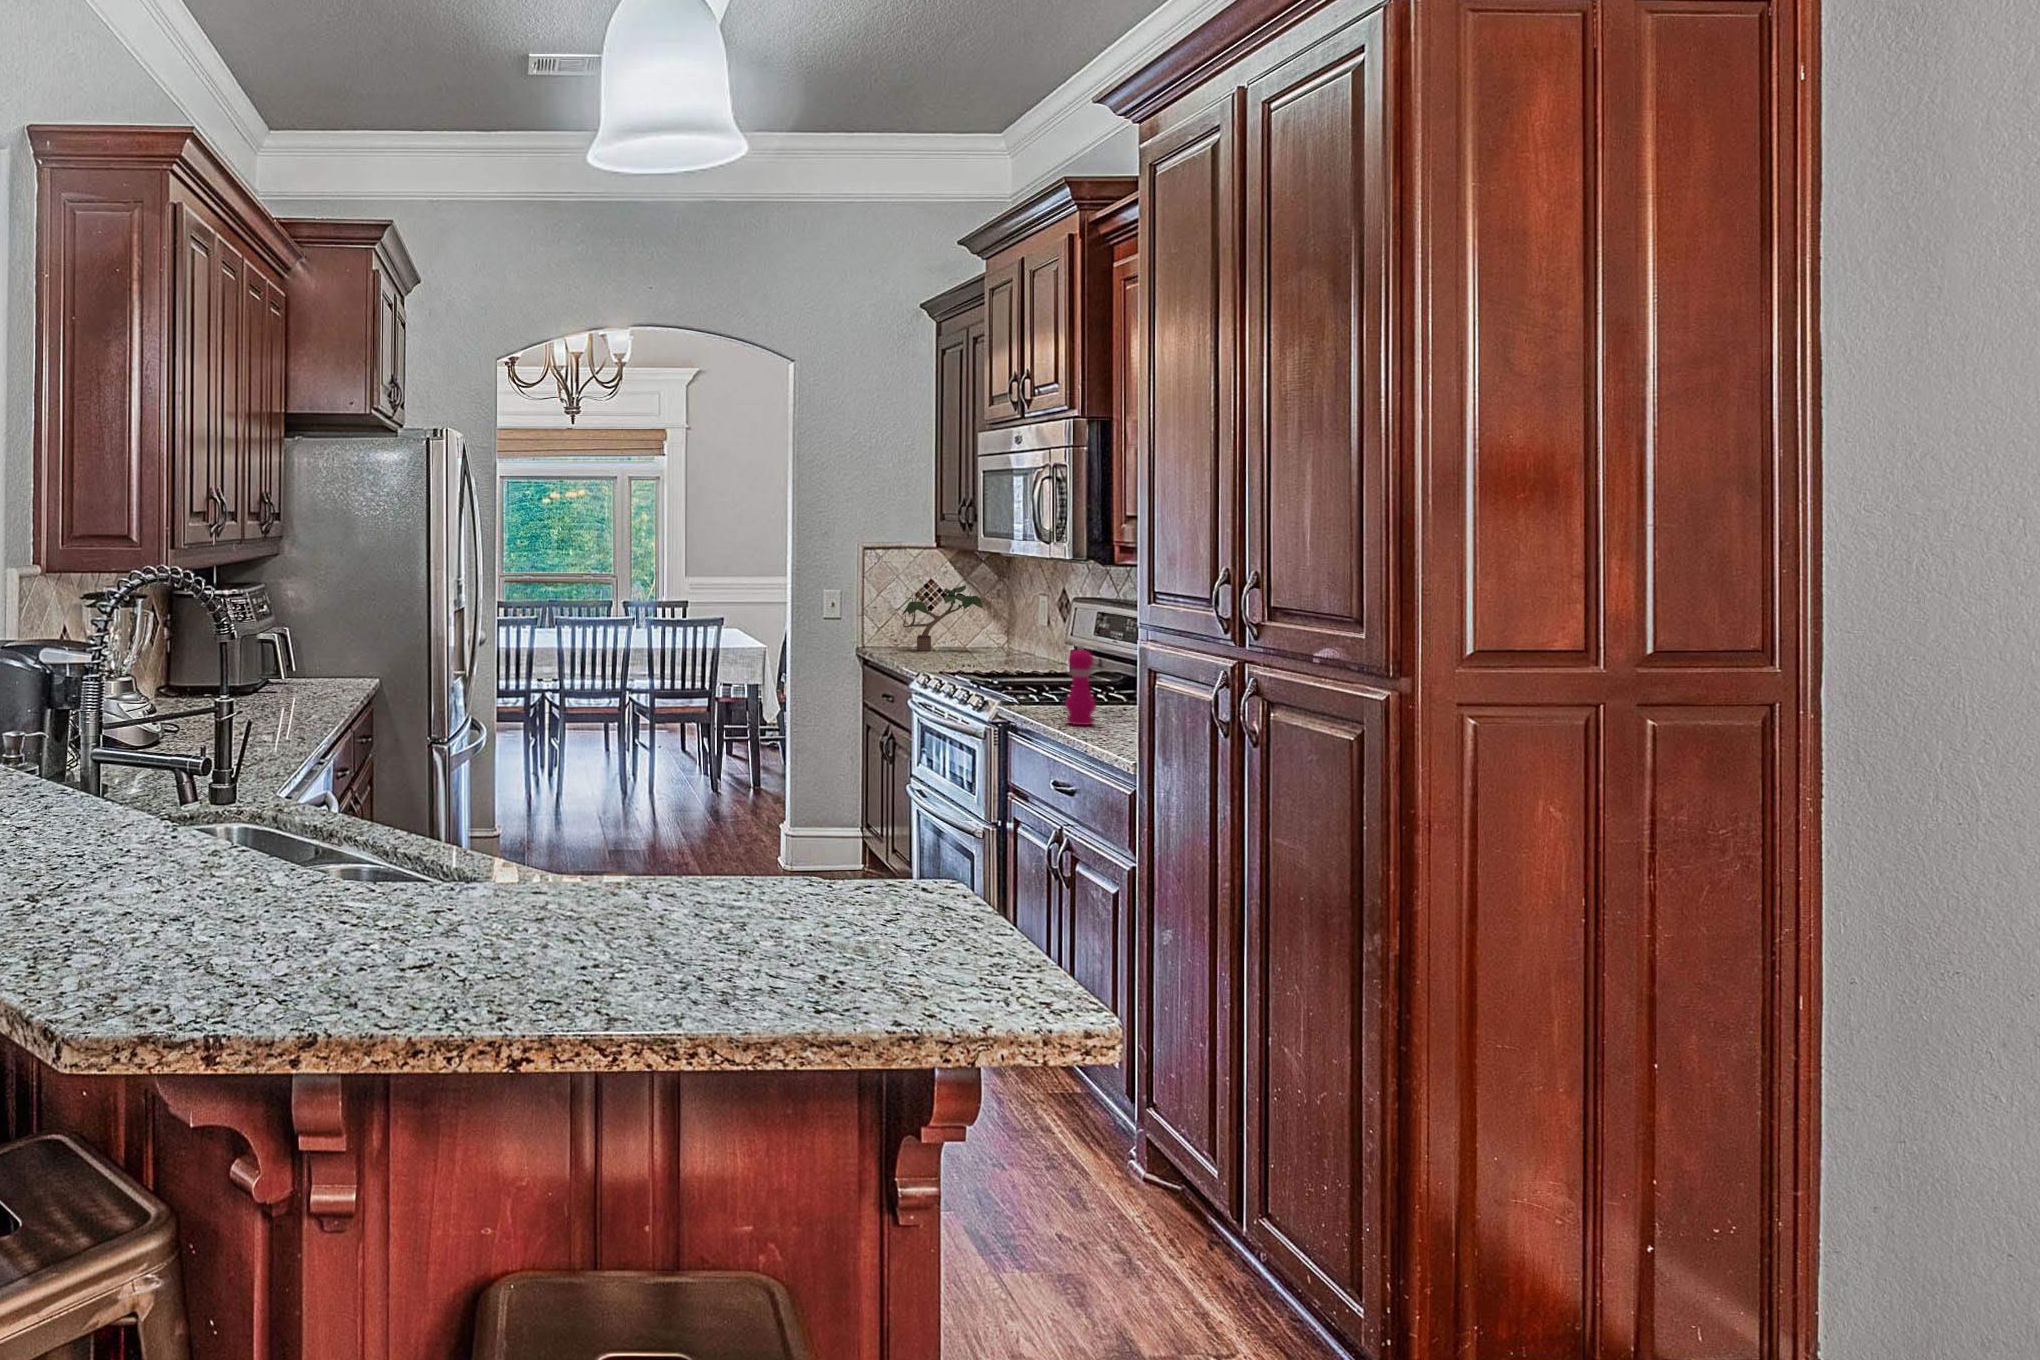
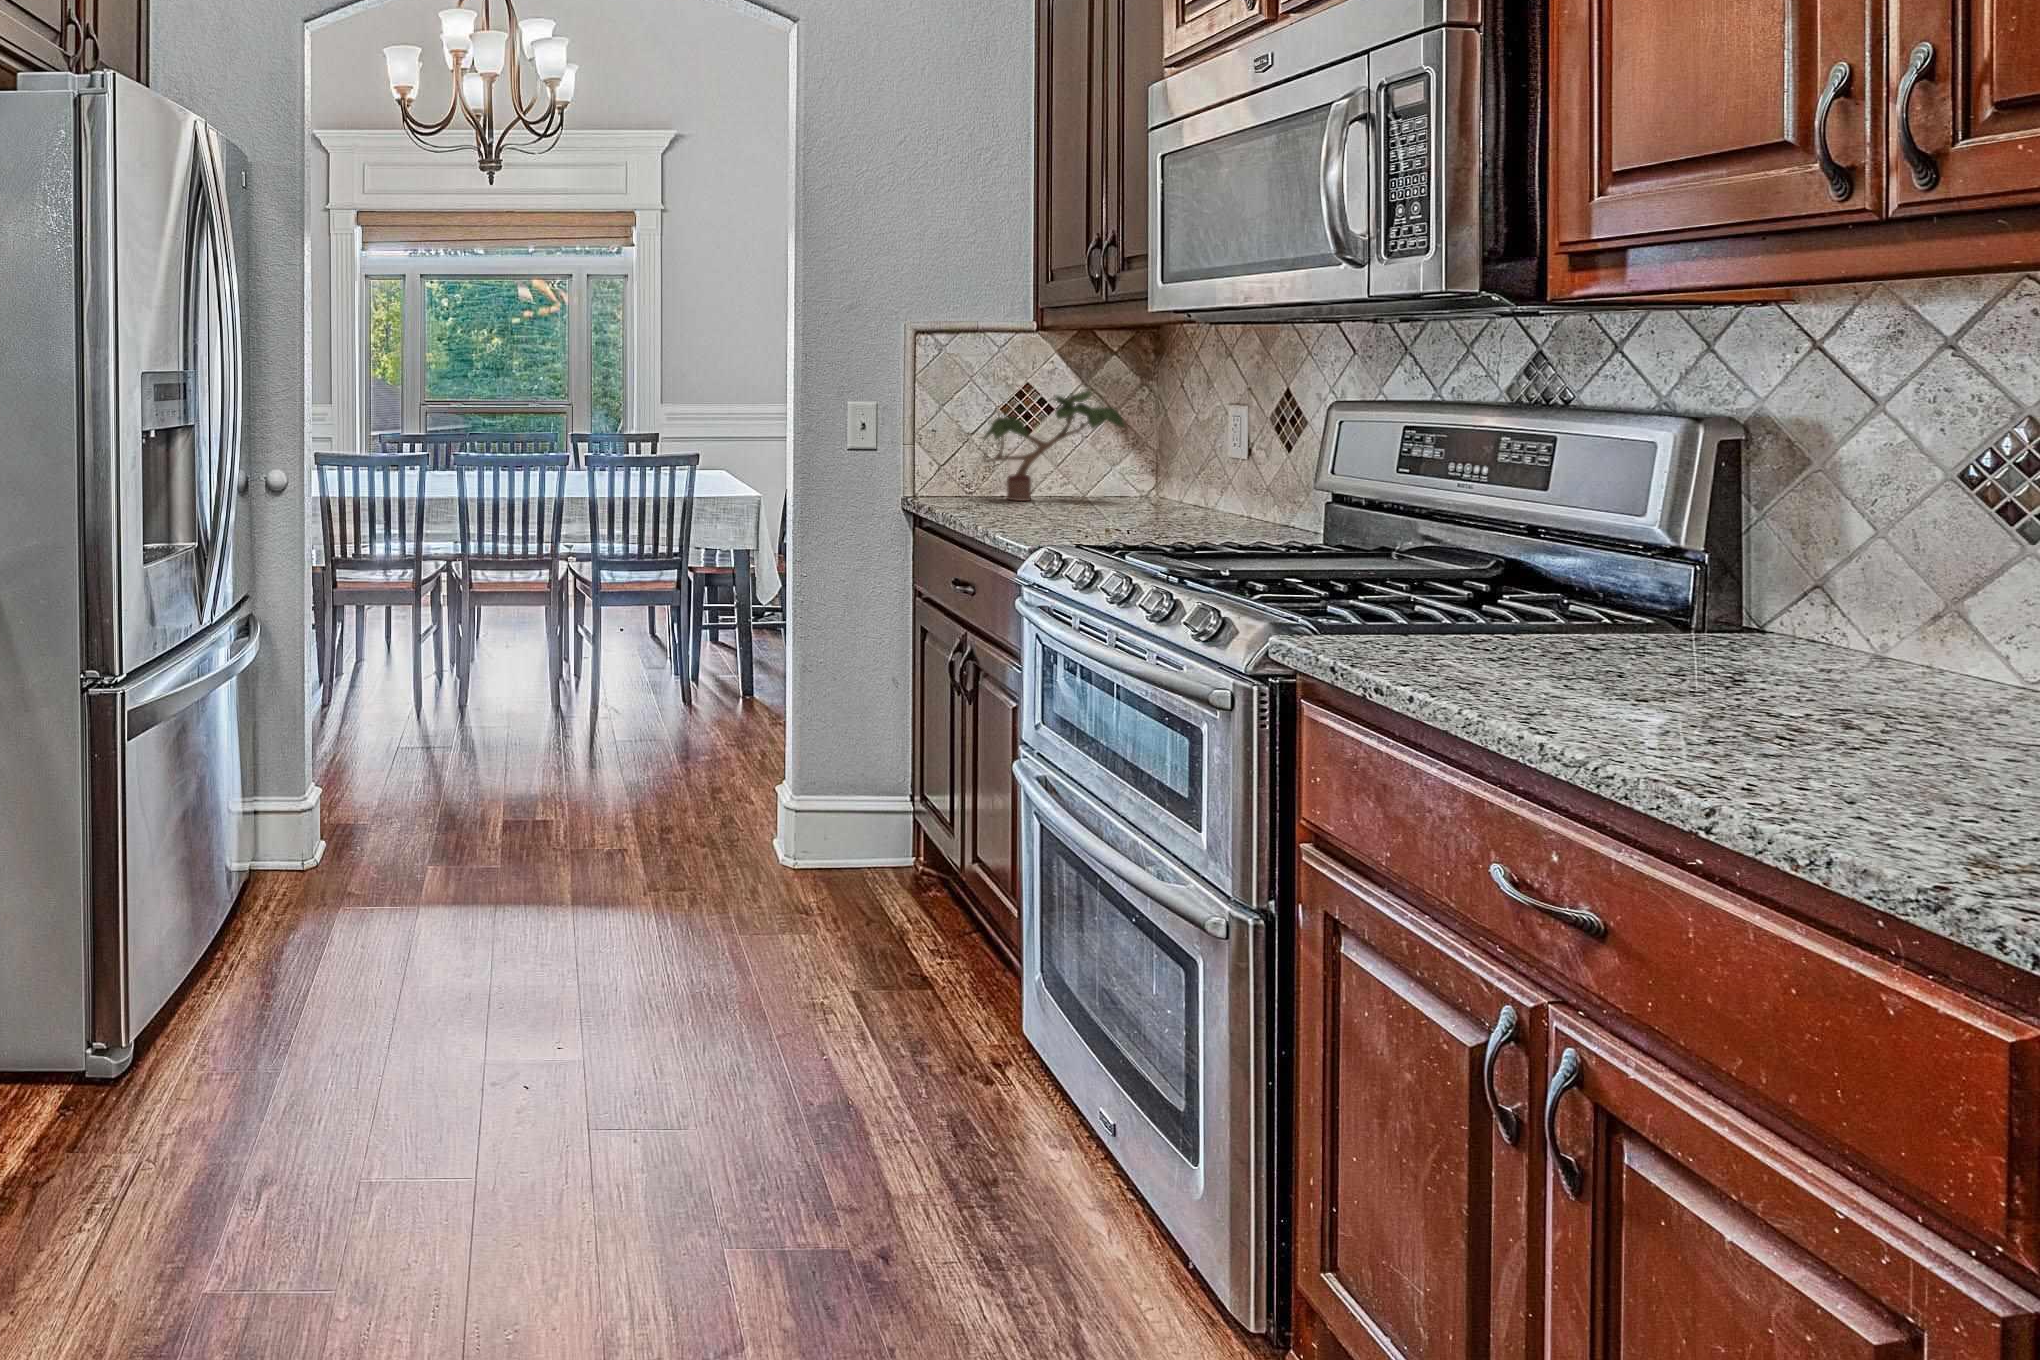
pepper mill: present [1065,644,1096,725] -> none [1490,485,1583,702]

